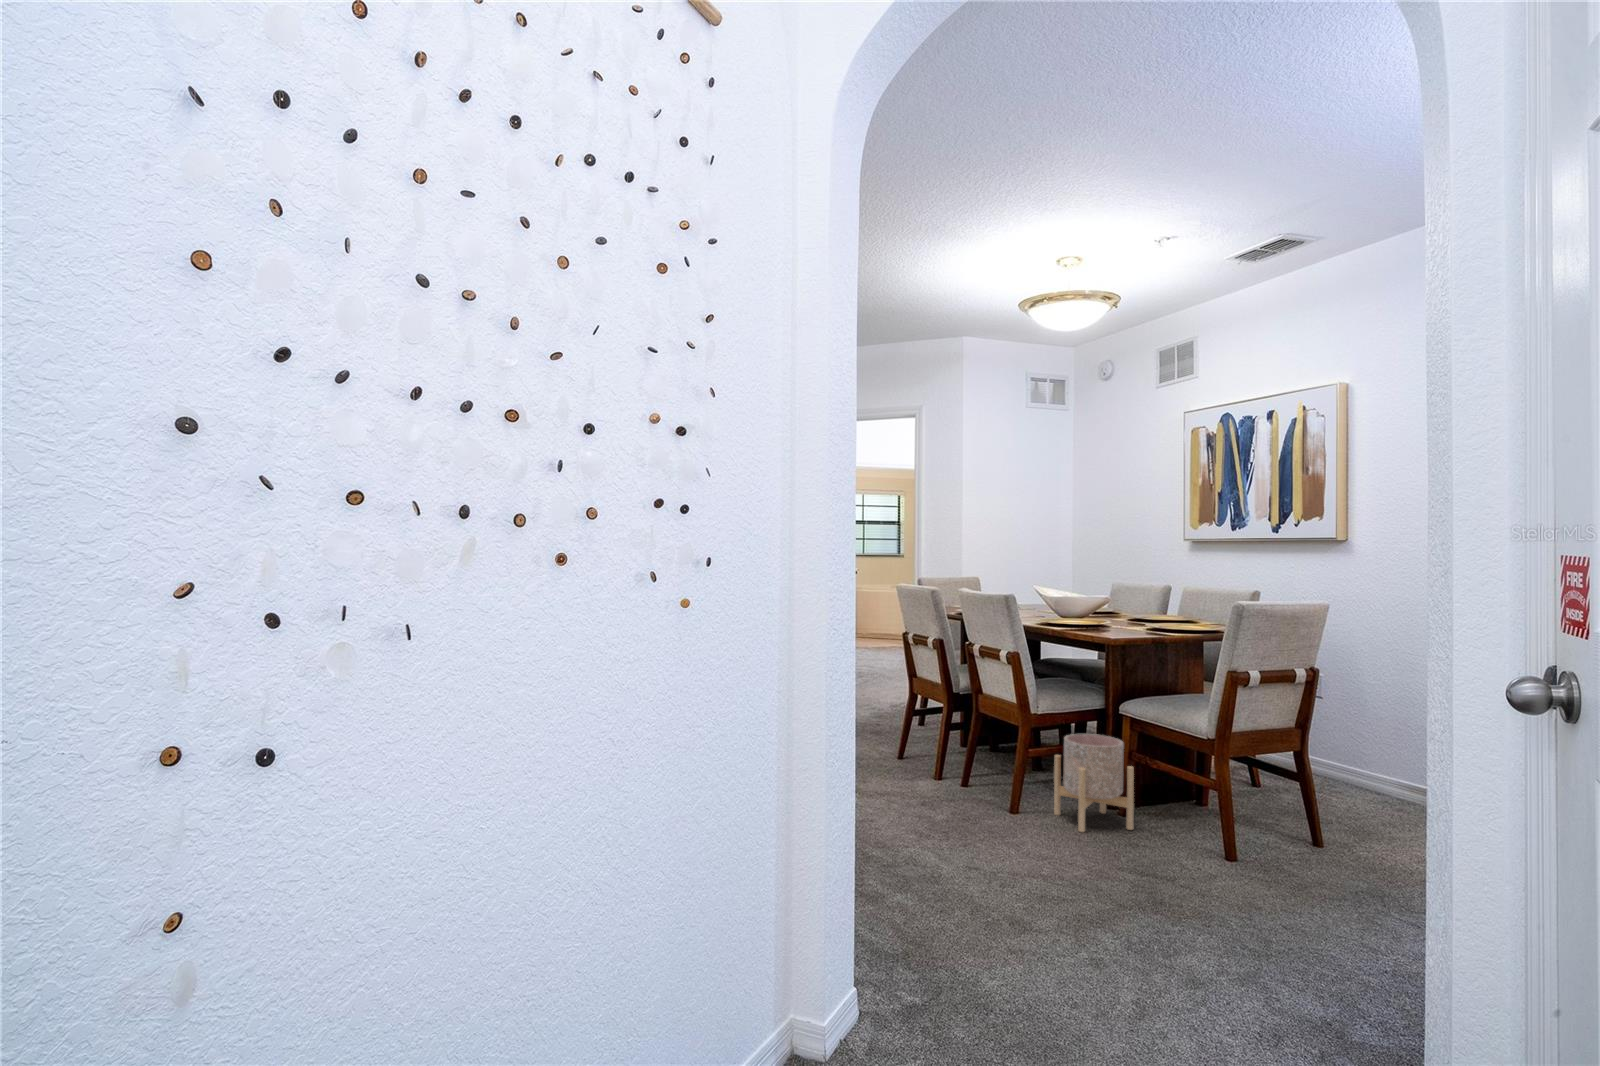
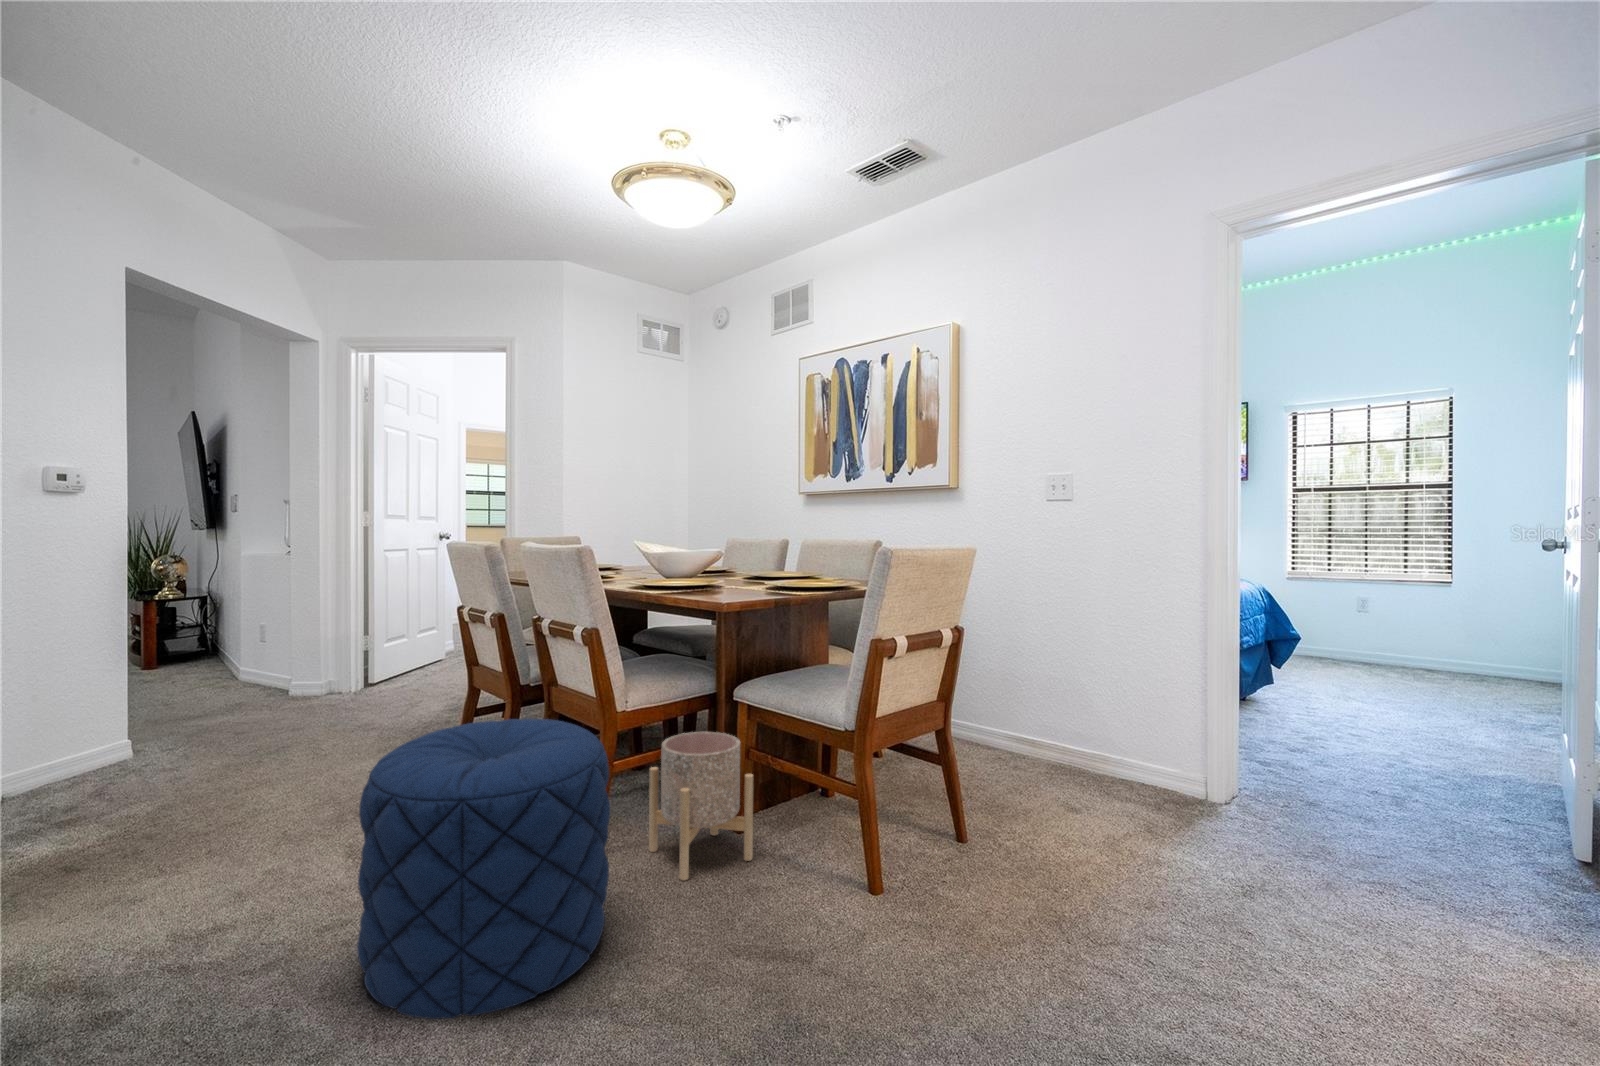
pouf: none [895,706,1034,864] -> present [357,719,610,1019]

